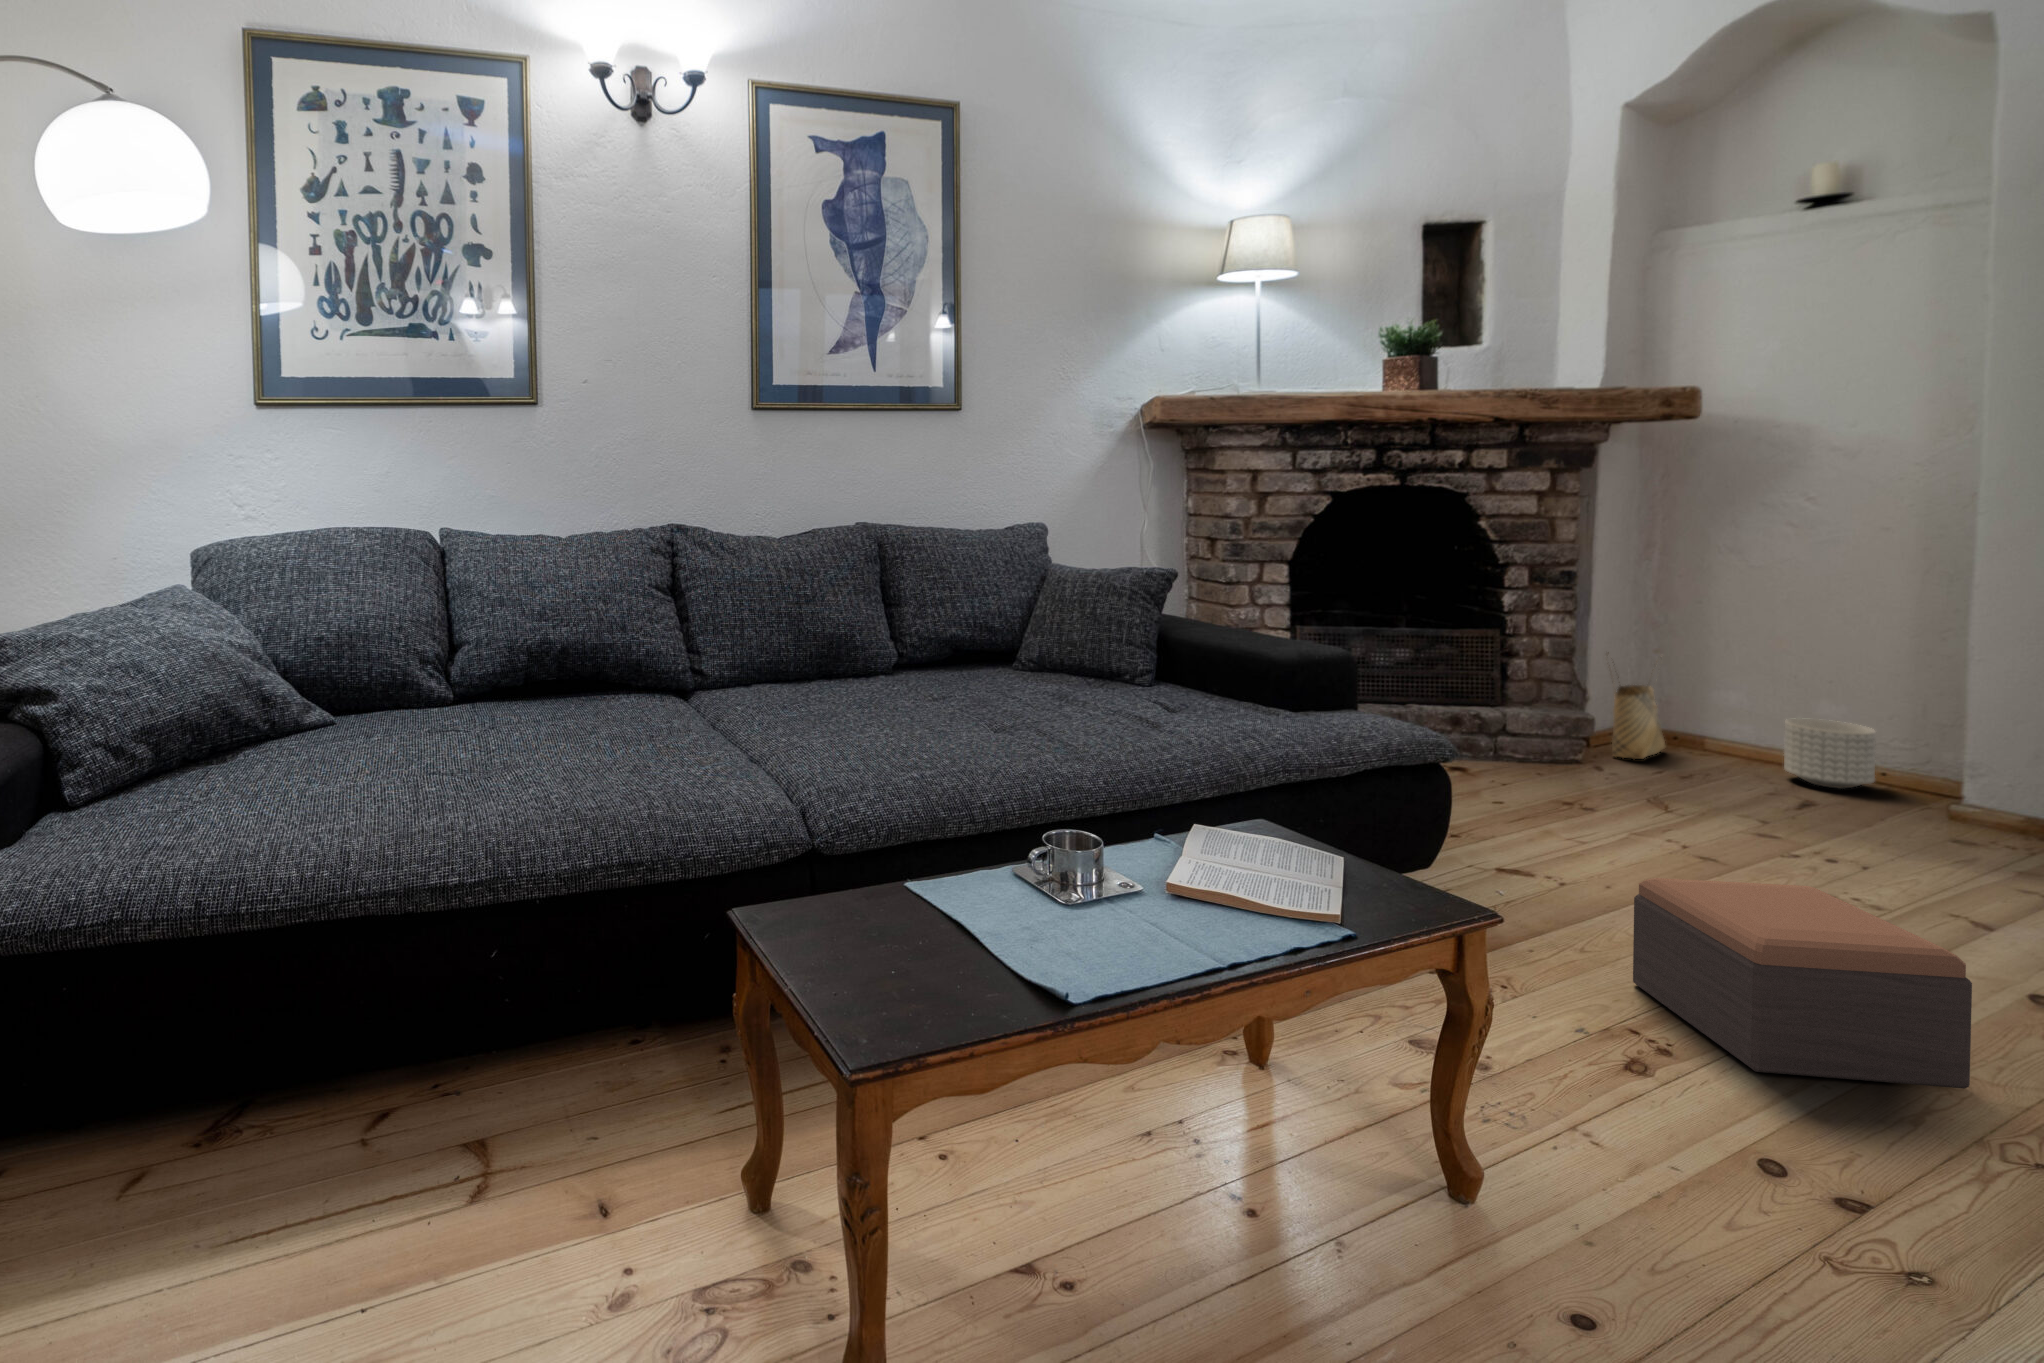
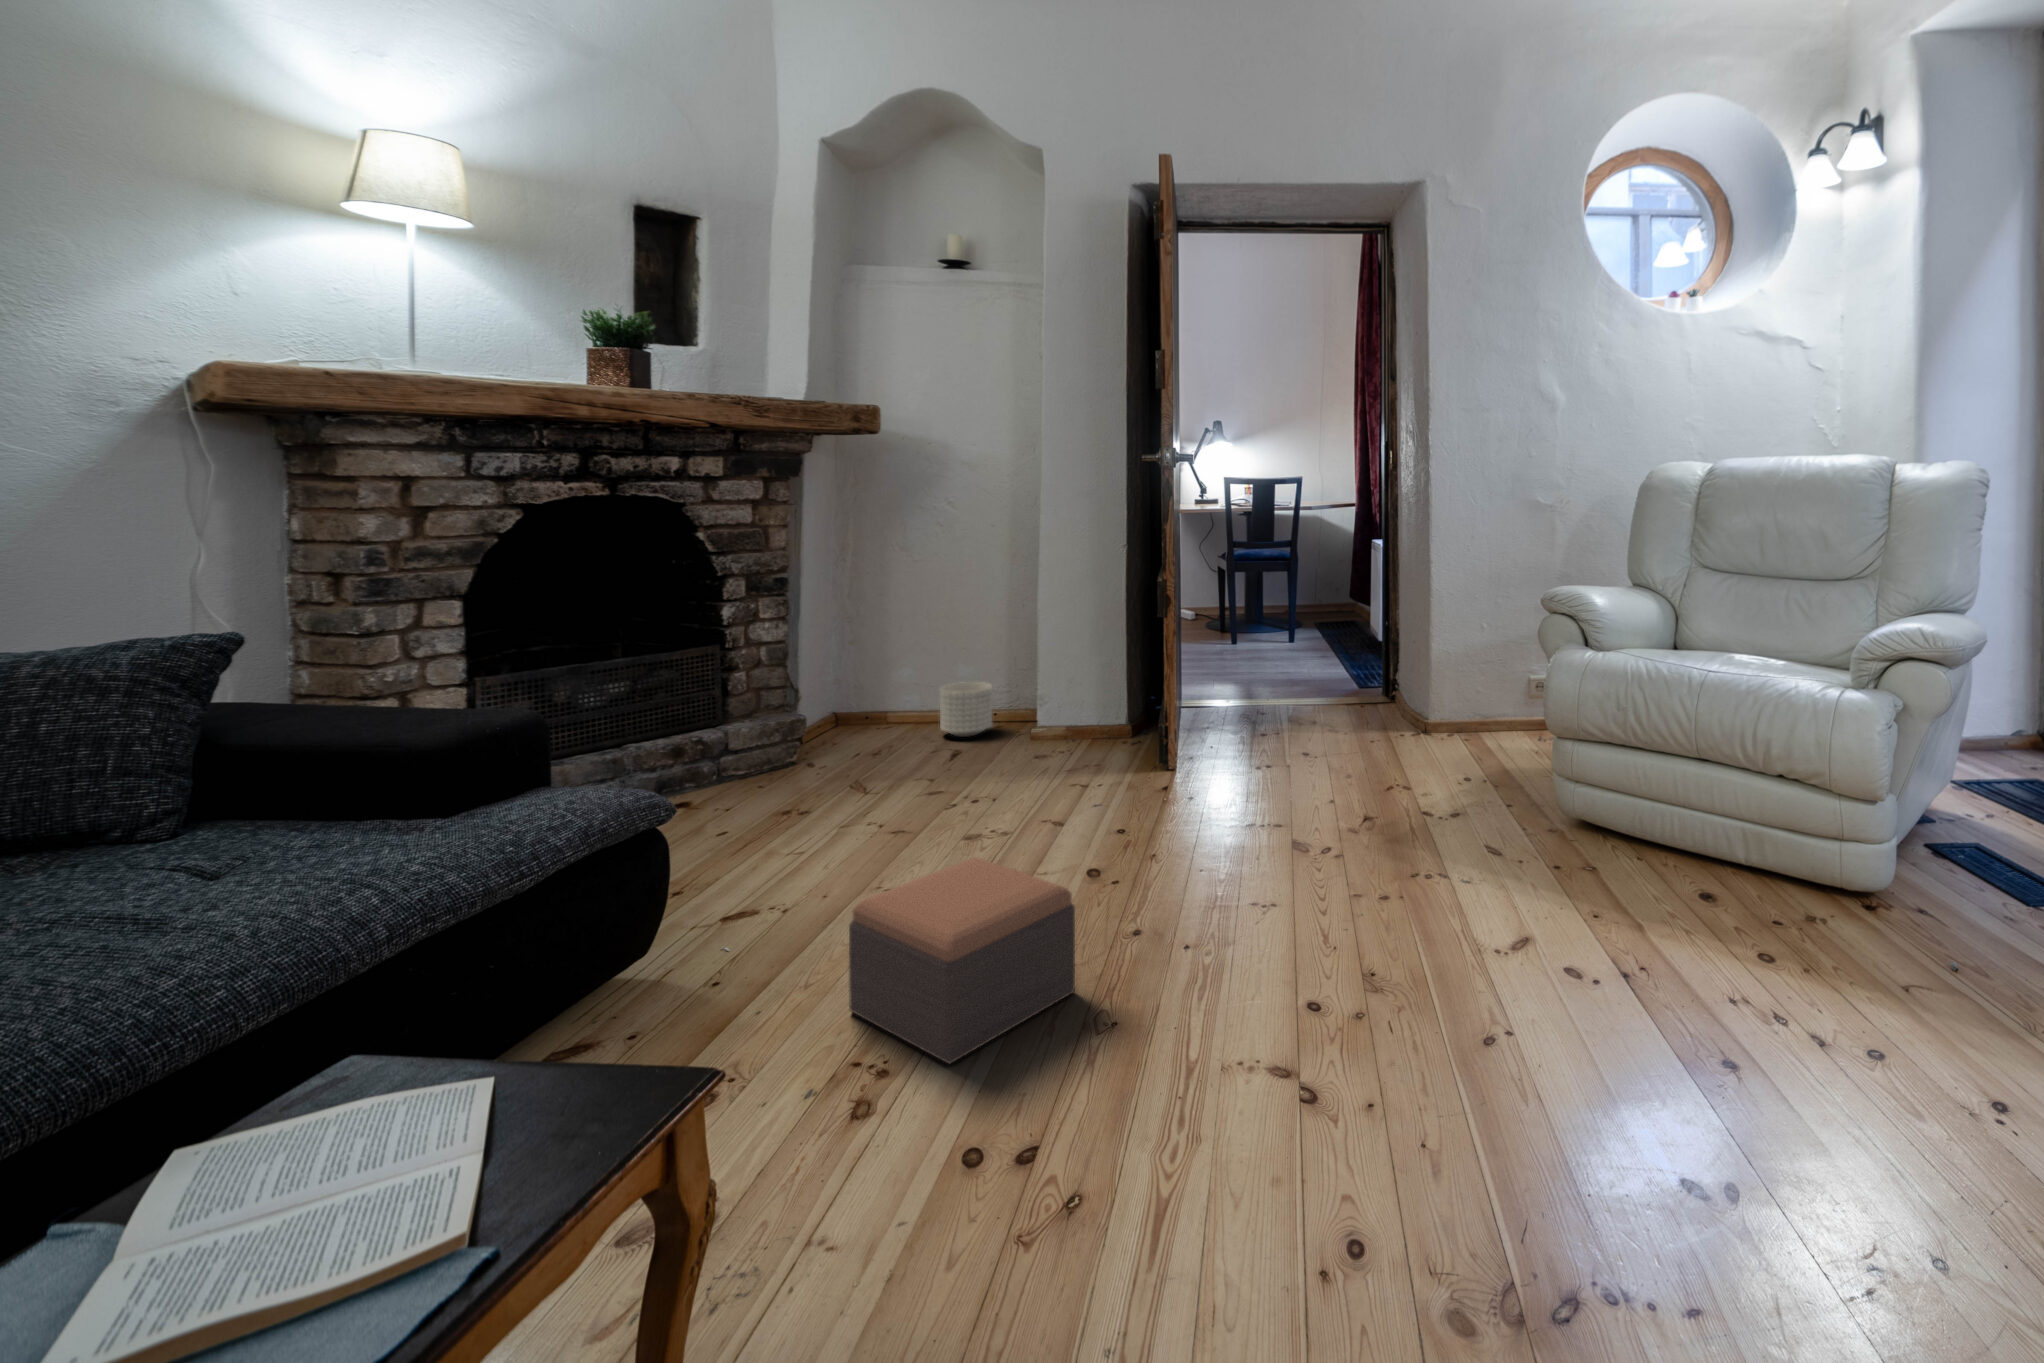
woven basket: present [1612,656,1665,759] -> none [814,647,860,748]

